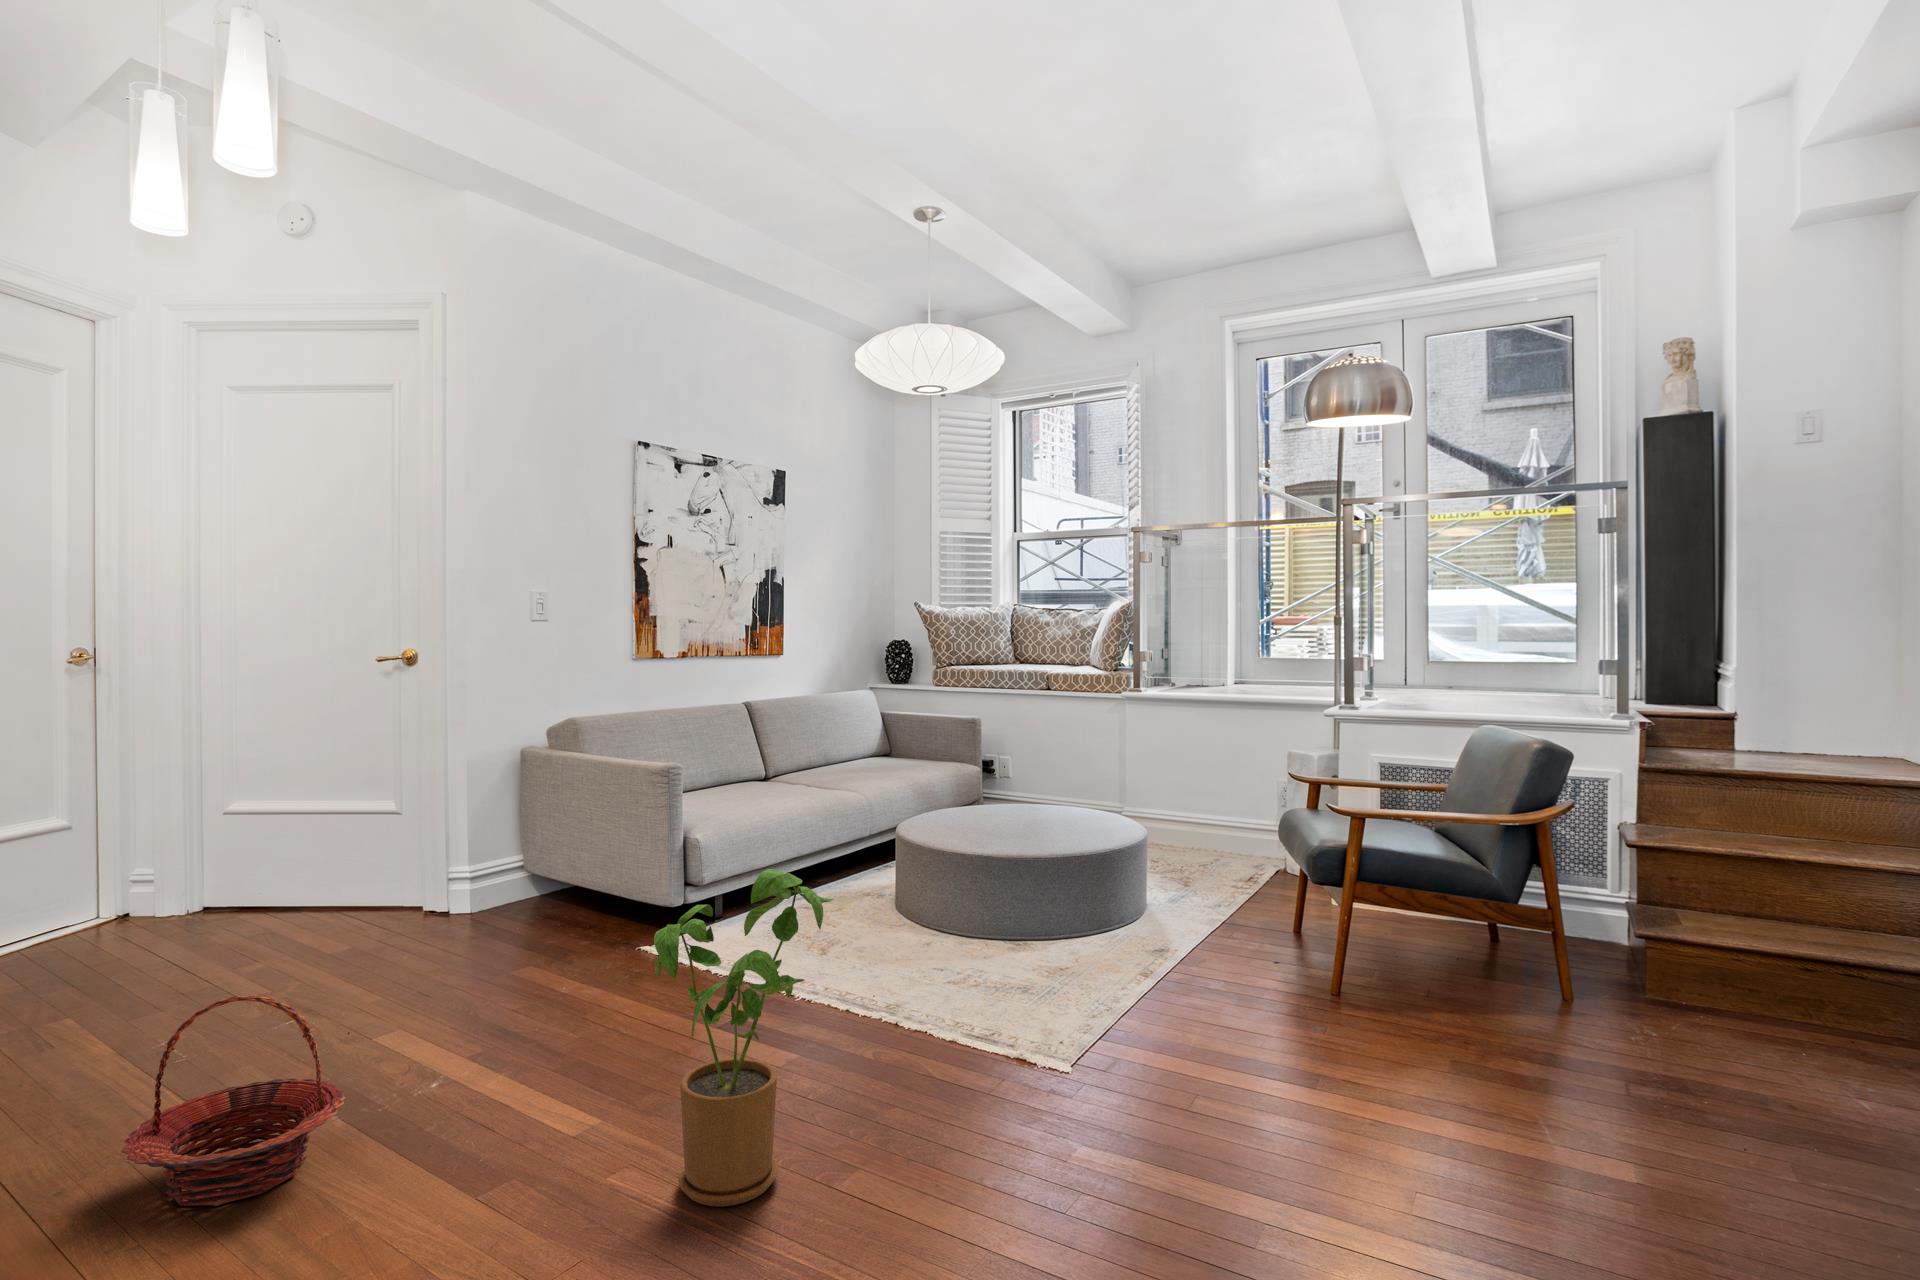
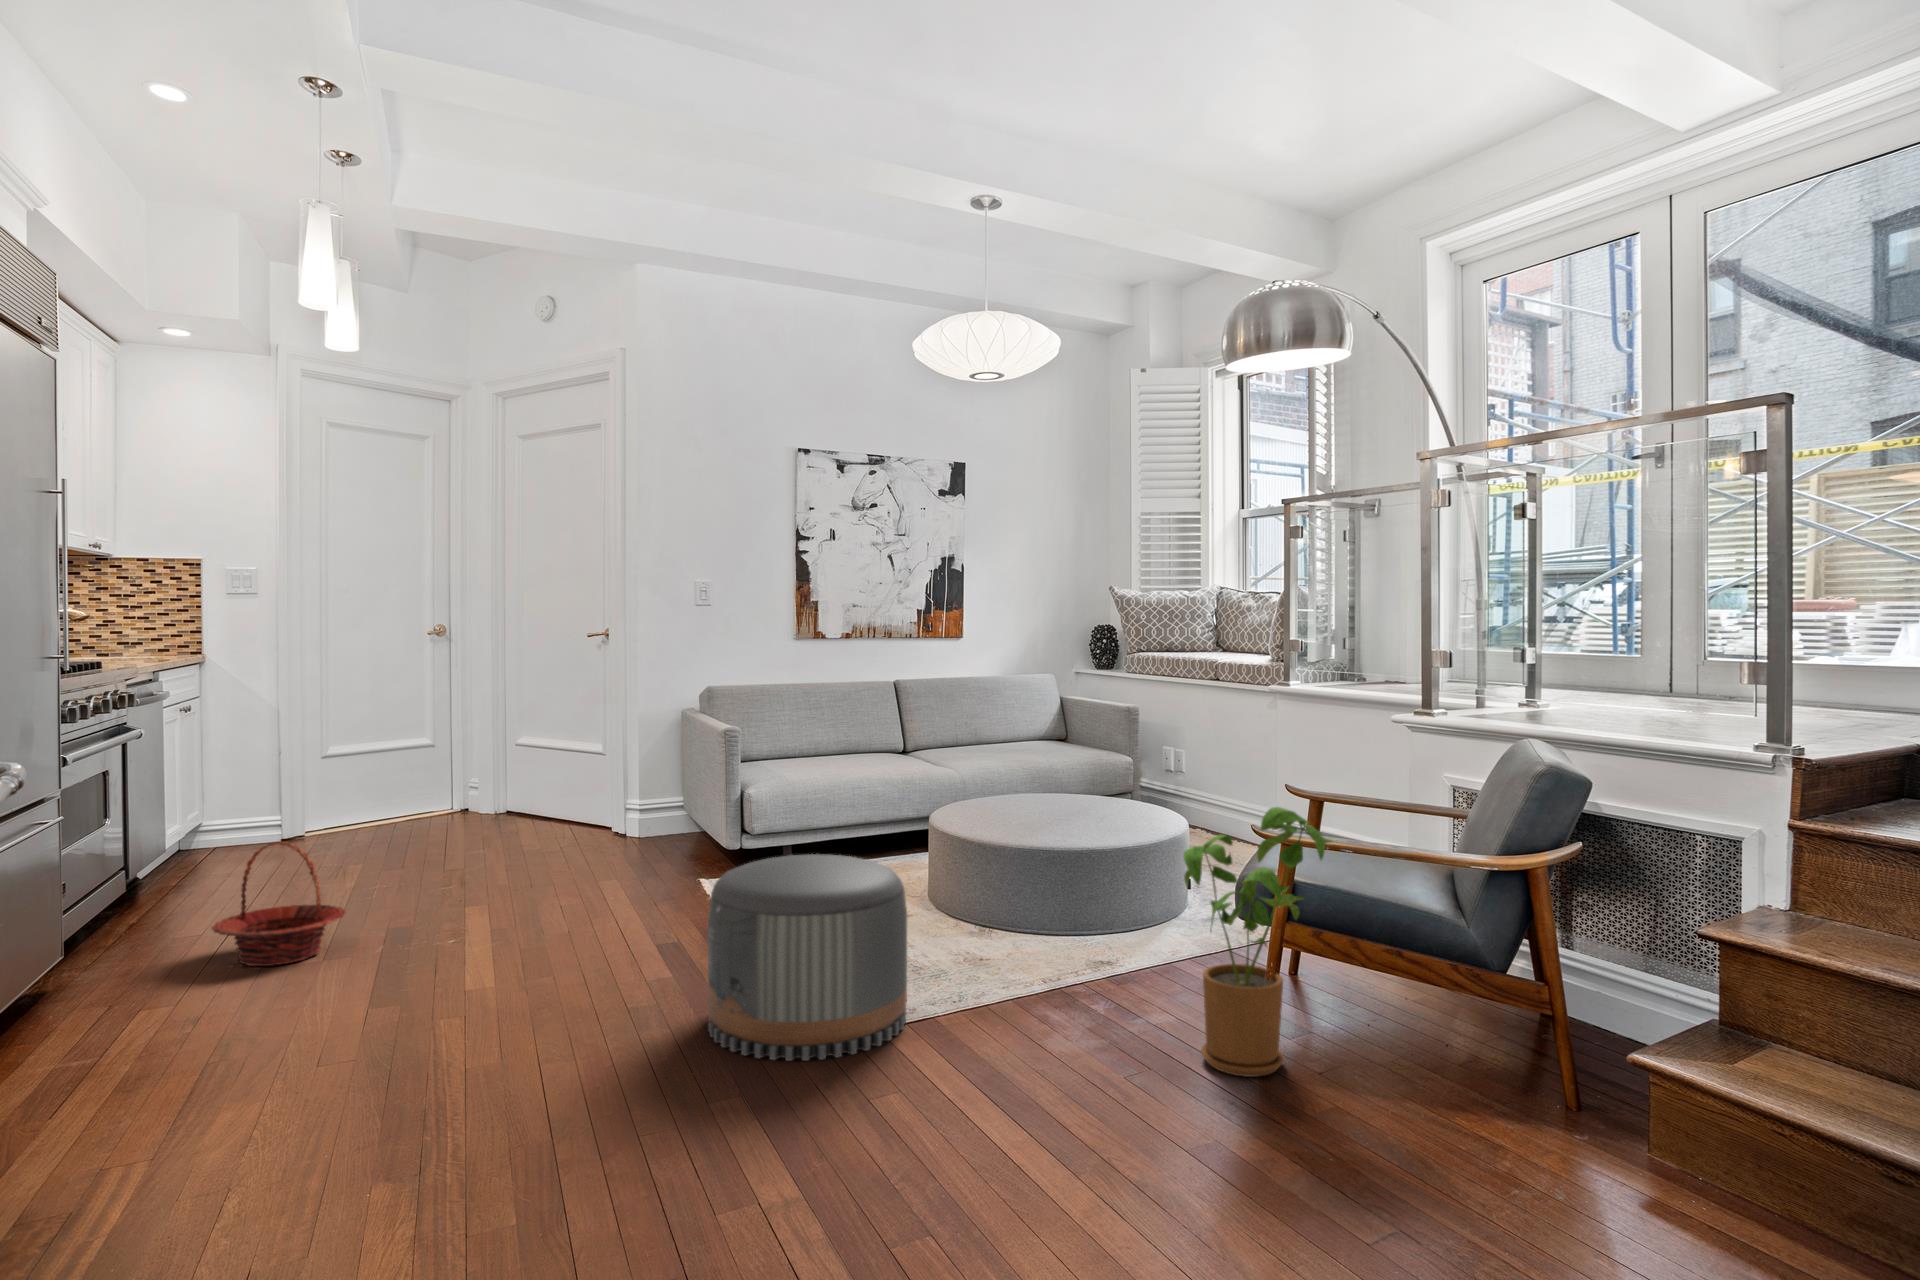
house plant: present [654,869,833,1207] -> present [1183,807,1333,1077]
pouf: none [991,901,1213,1144] -> present [708,854,907,1061]

